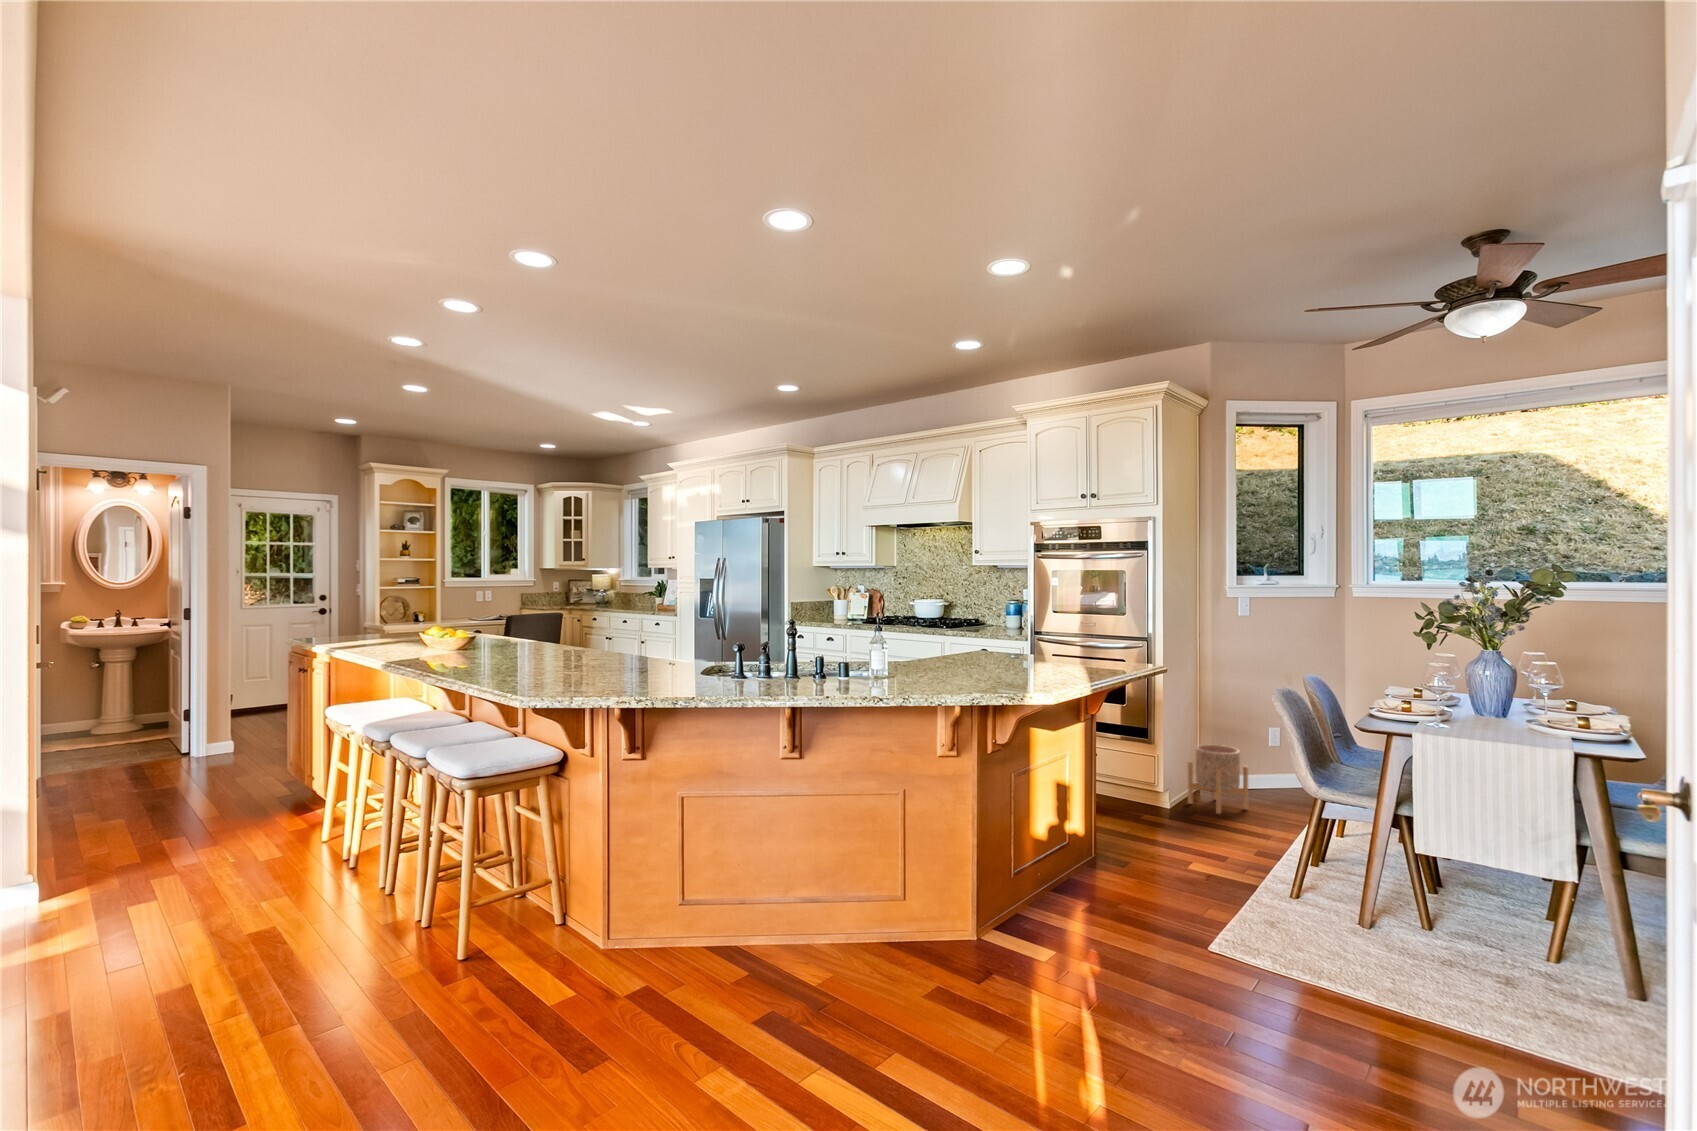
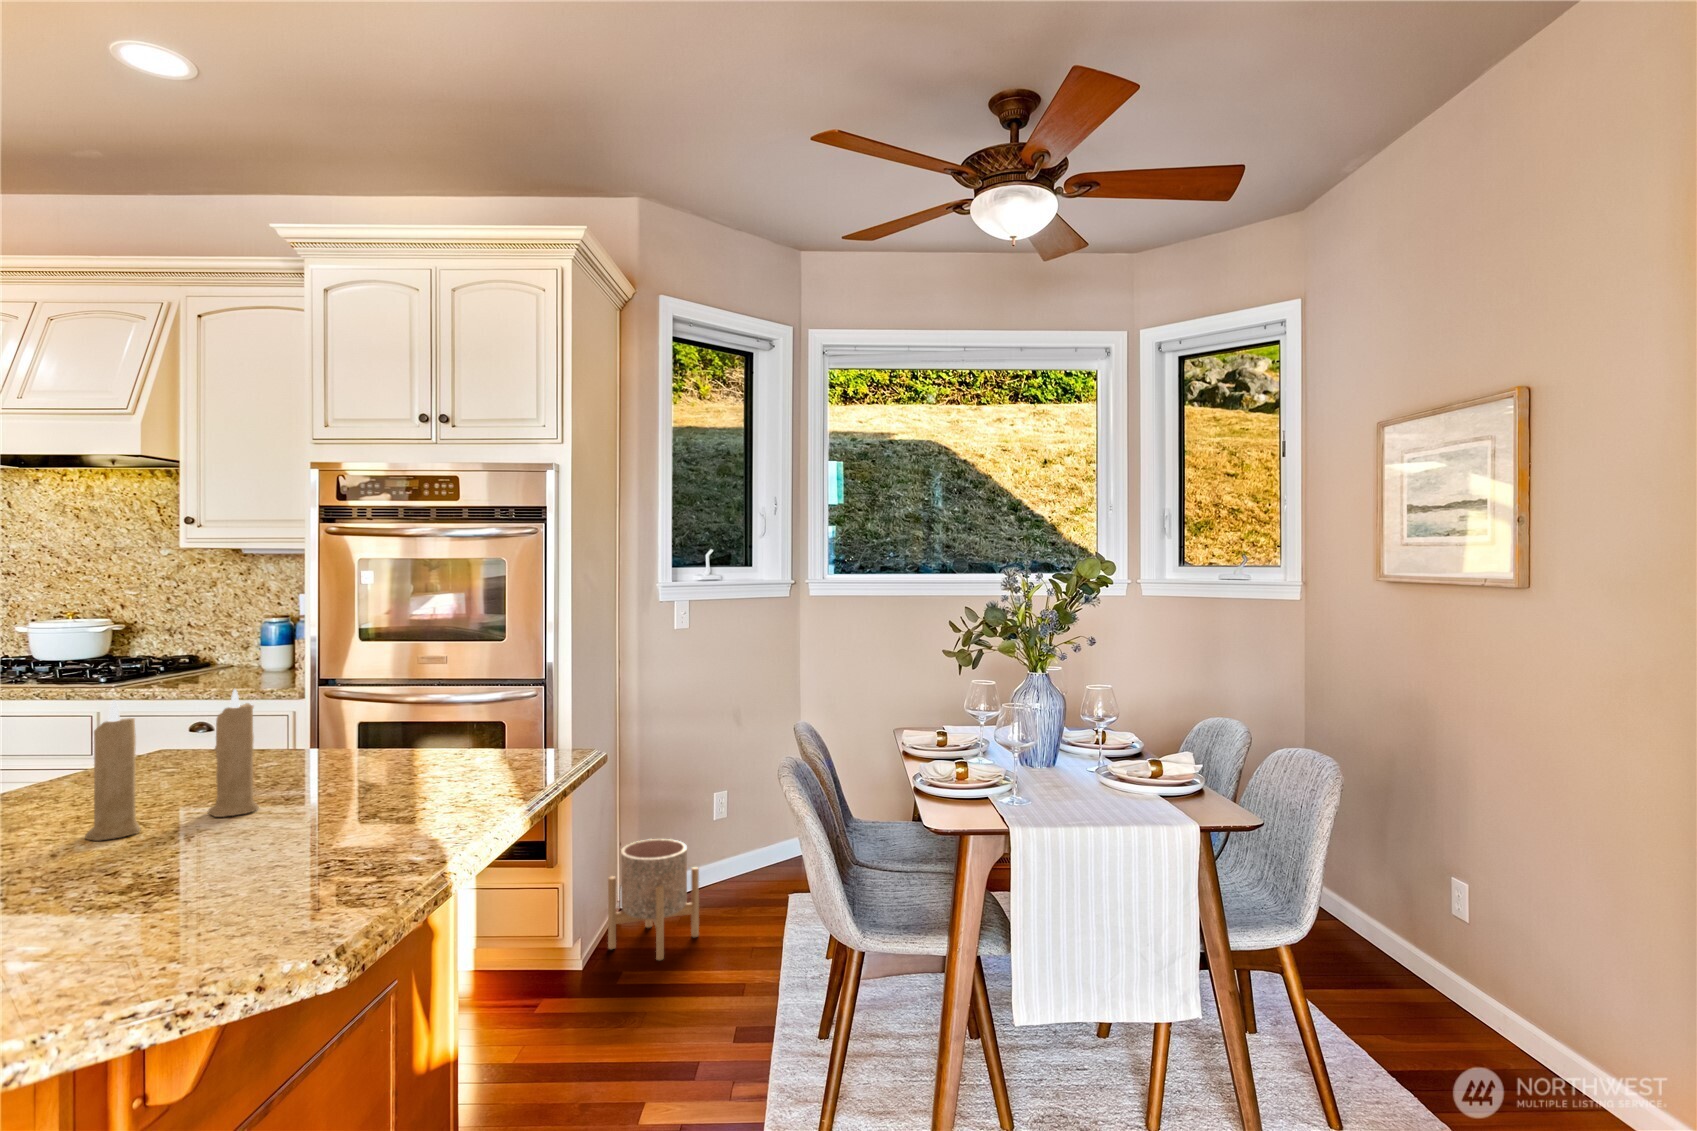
candle: none [975,619,1023,664] -> present [85,689,259,841]

